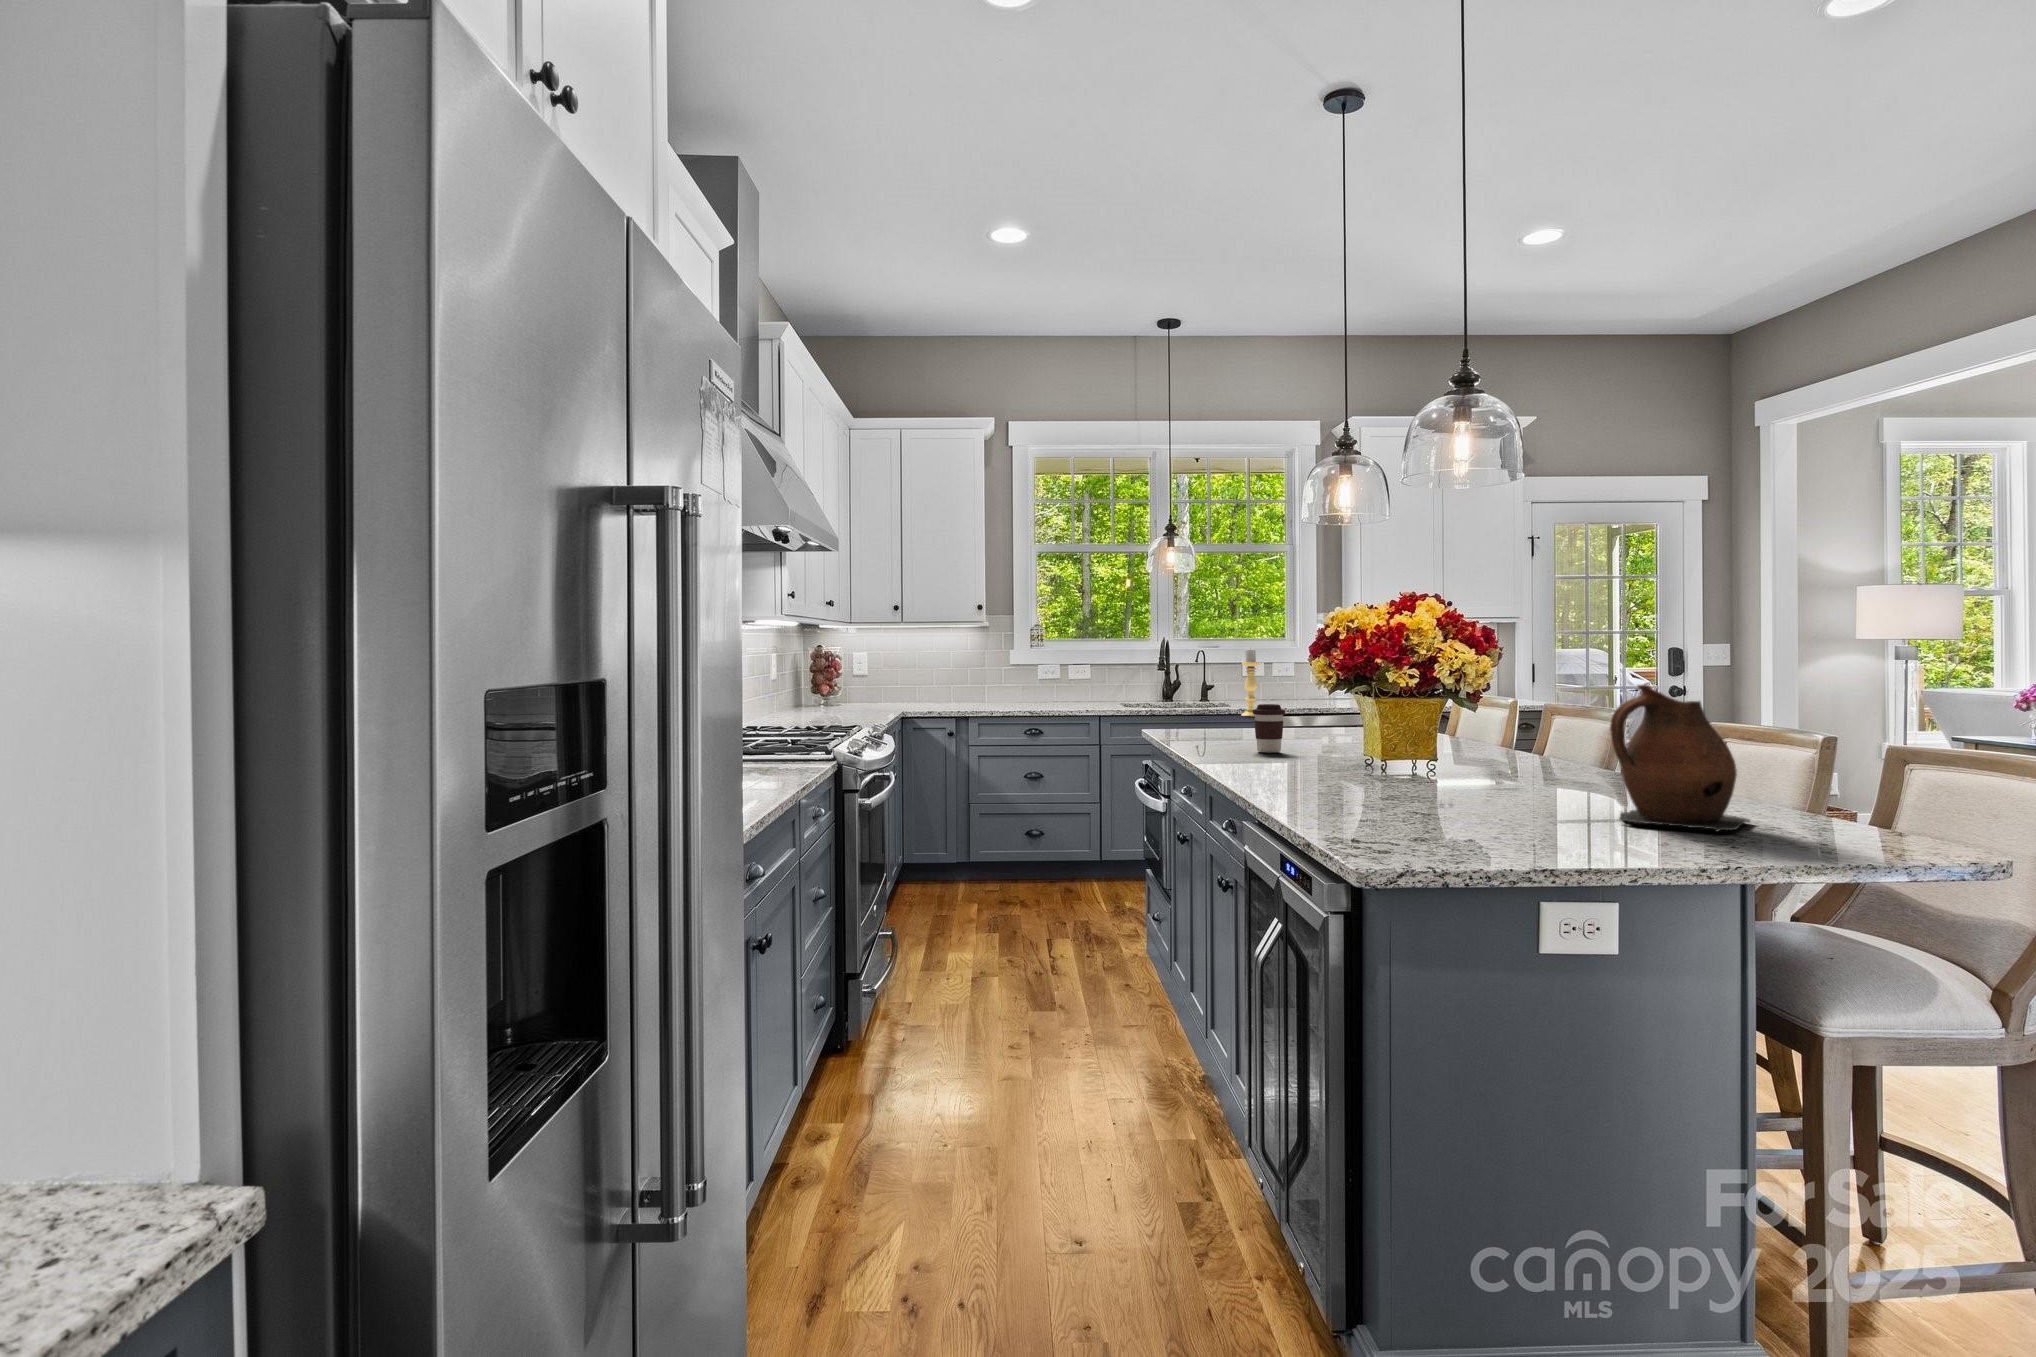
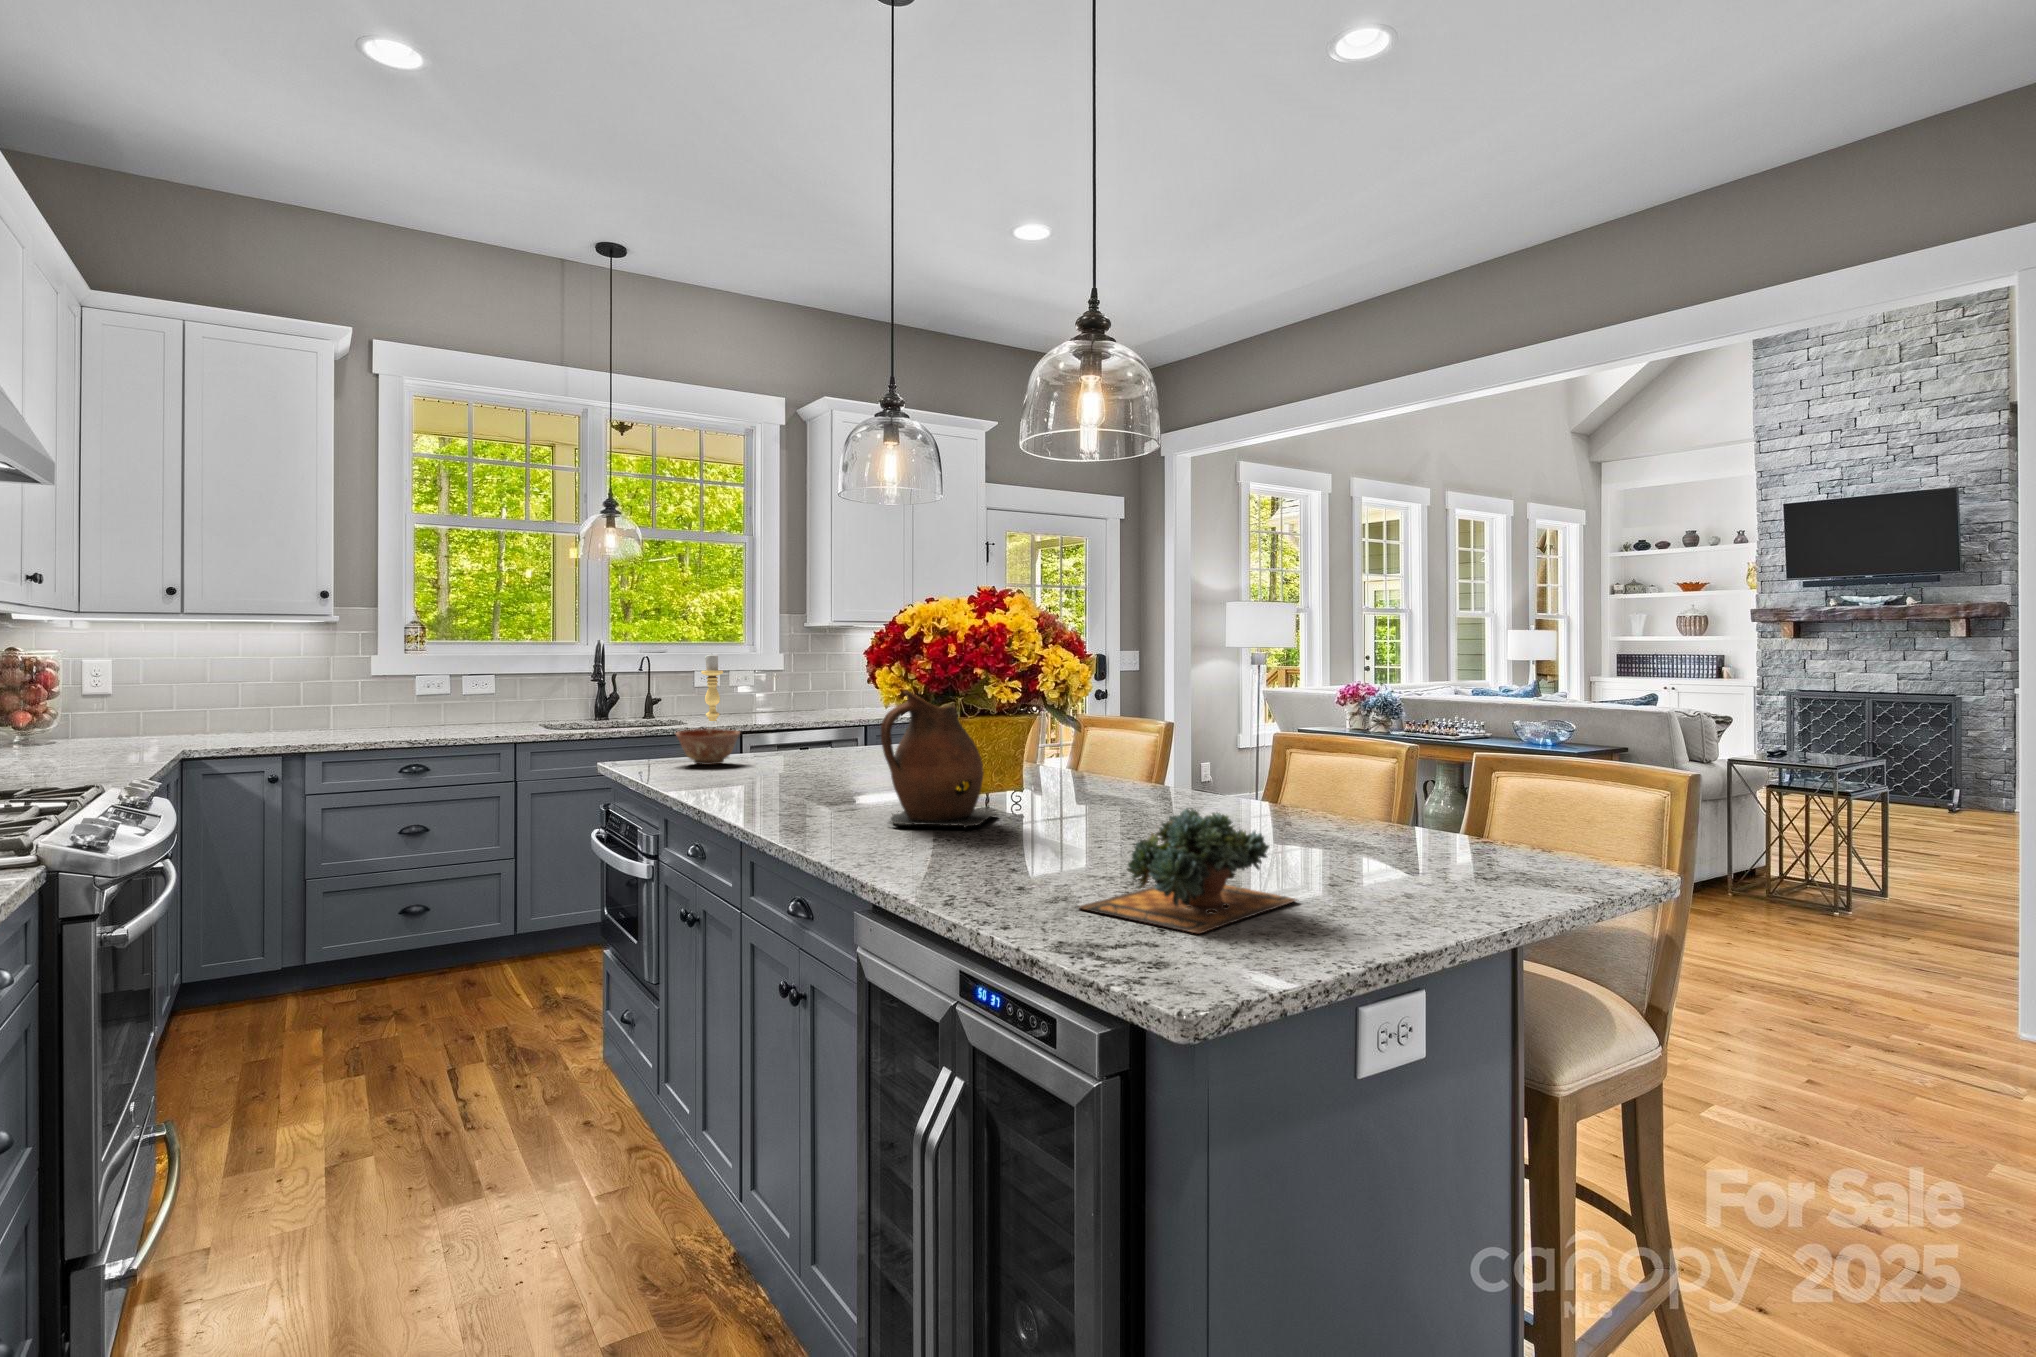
ceramic pitcher: present [1610,685,1750,832] -> present [881,691,996,828]
coffee cup: present [1253,704,1285,753] -> none [773,727,815,791]
ceramic bowl: none [1200,708,1250,735] -> present [676,729,740,765]
succulent plant: none [1368,755,1538,831] -> present [1078,808,1297,933]

